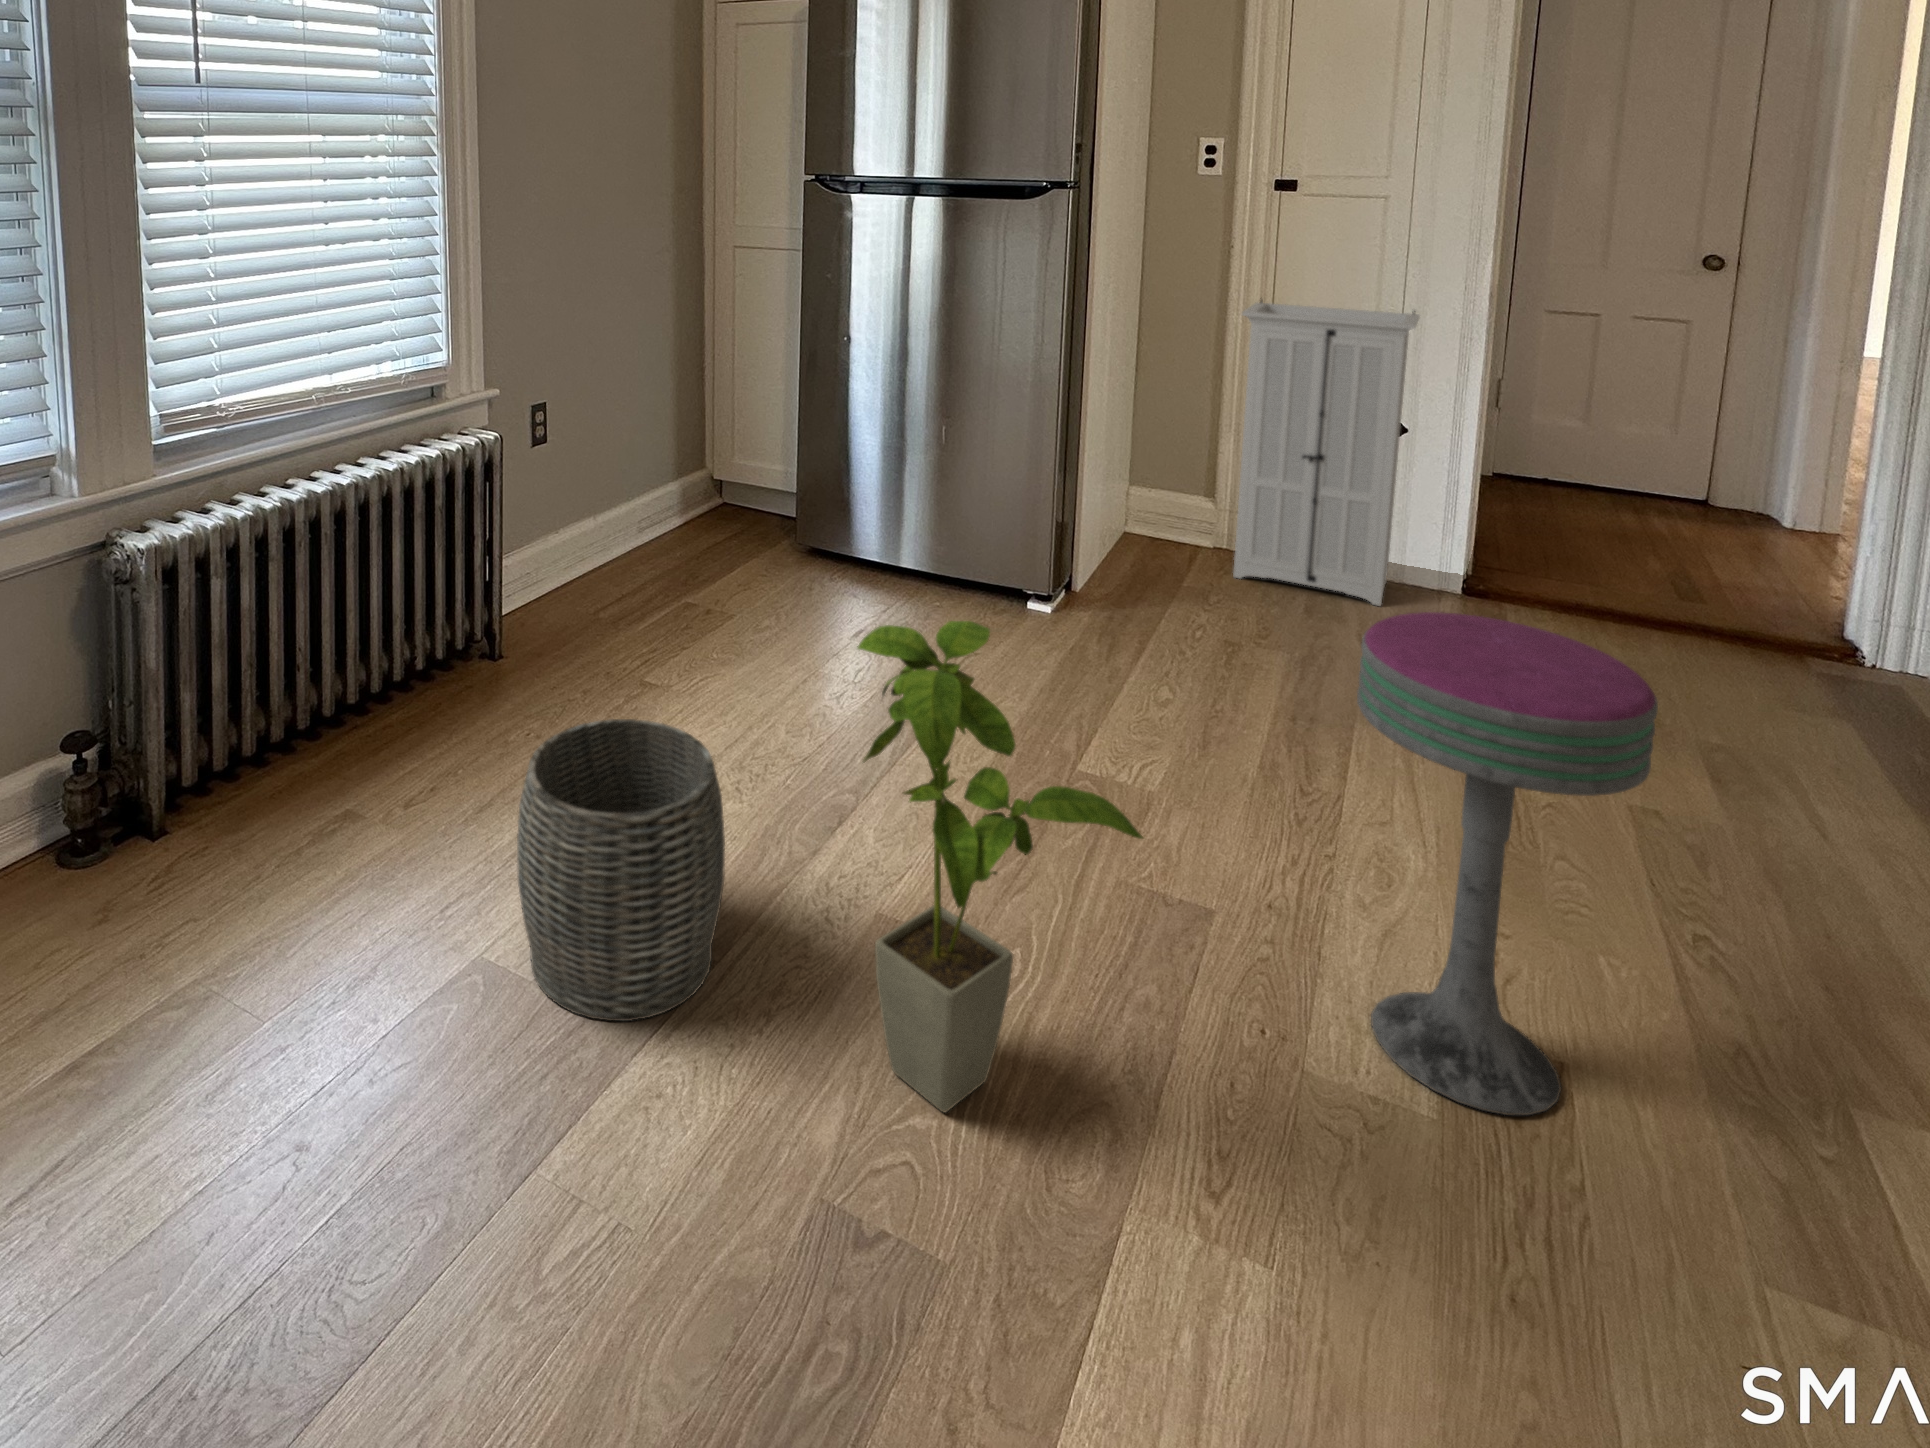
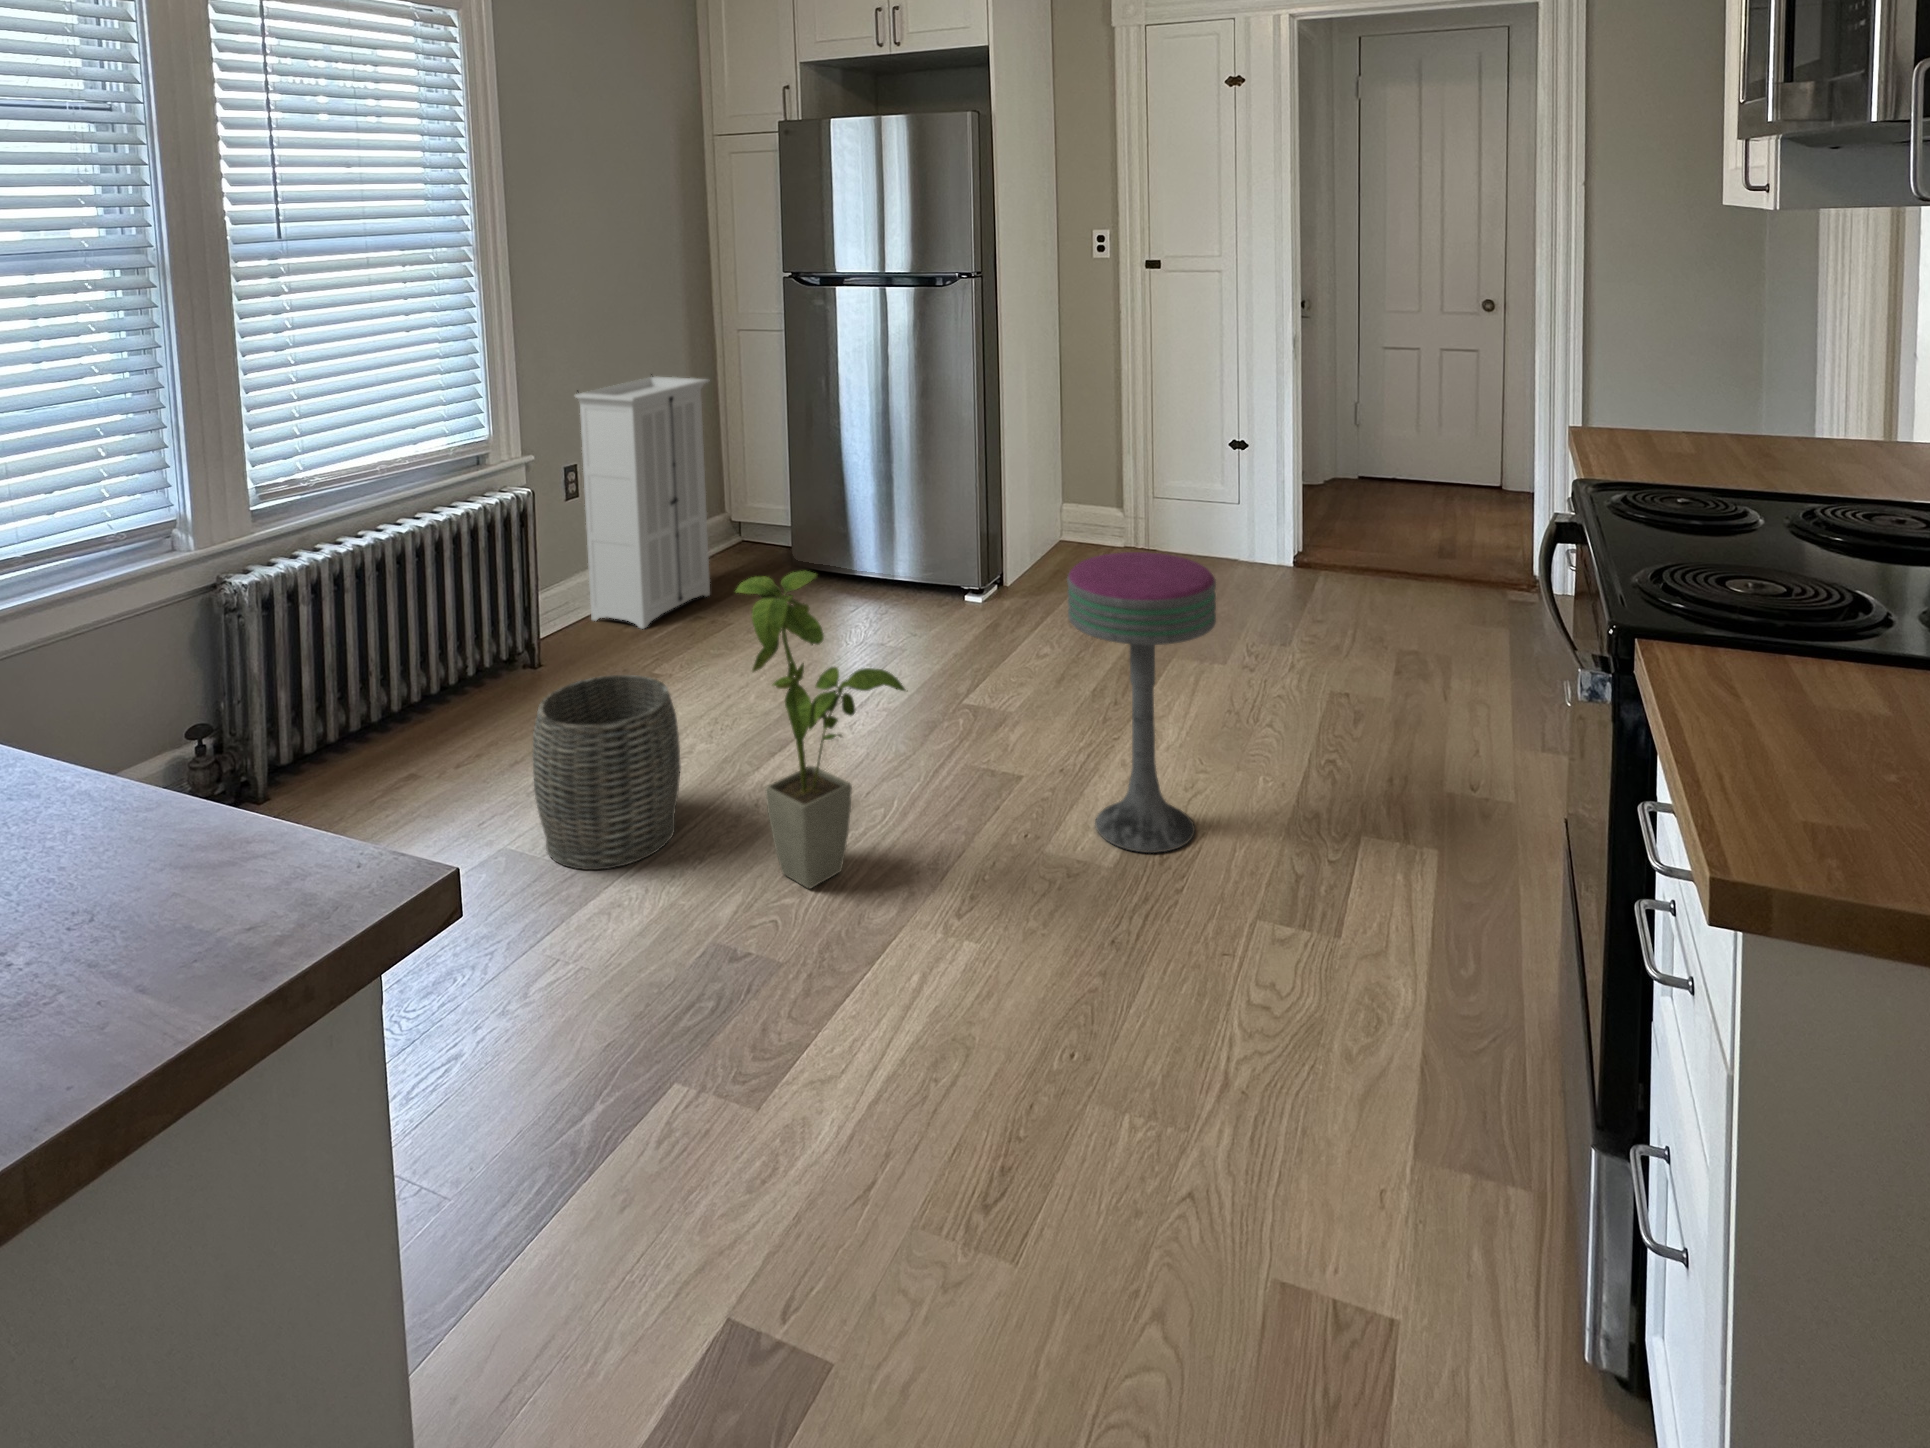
storage cabinet: present [1233,300,1420,606] -> present [575,374,710,629]

